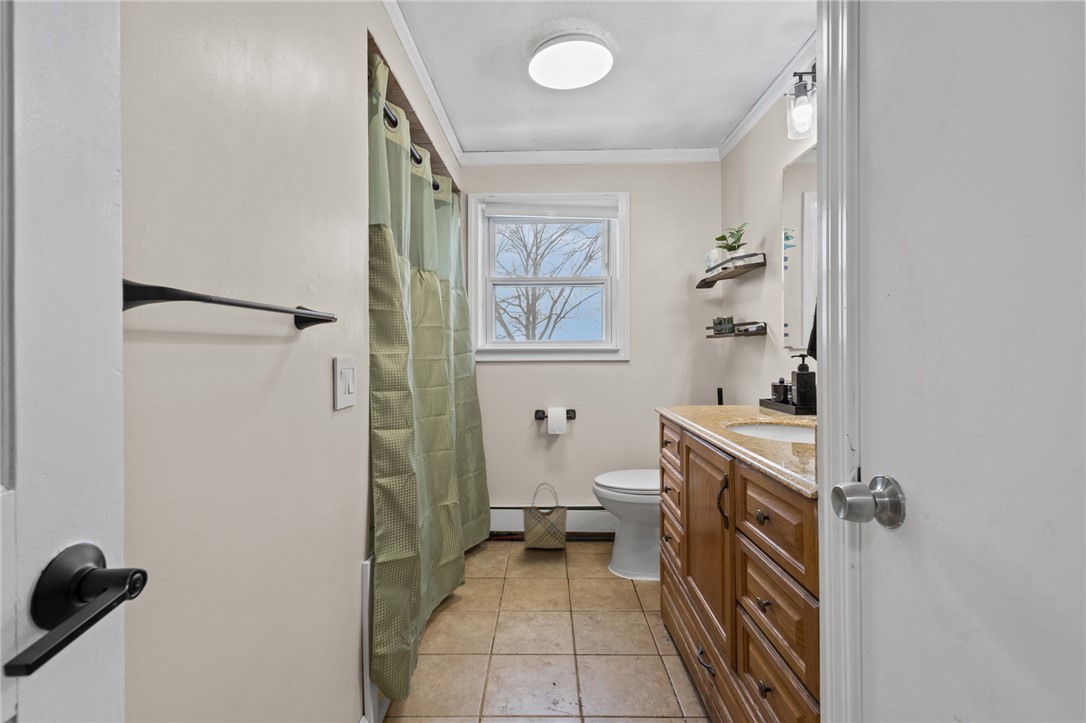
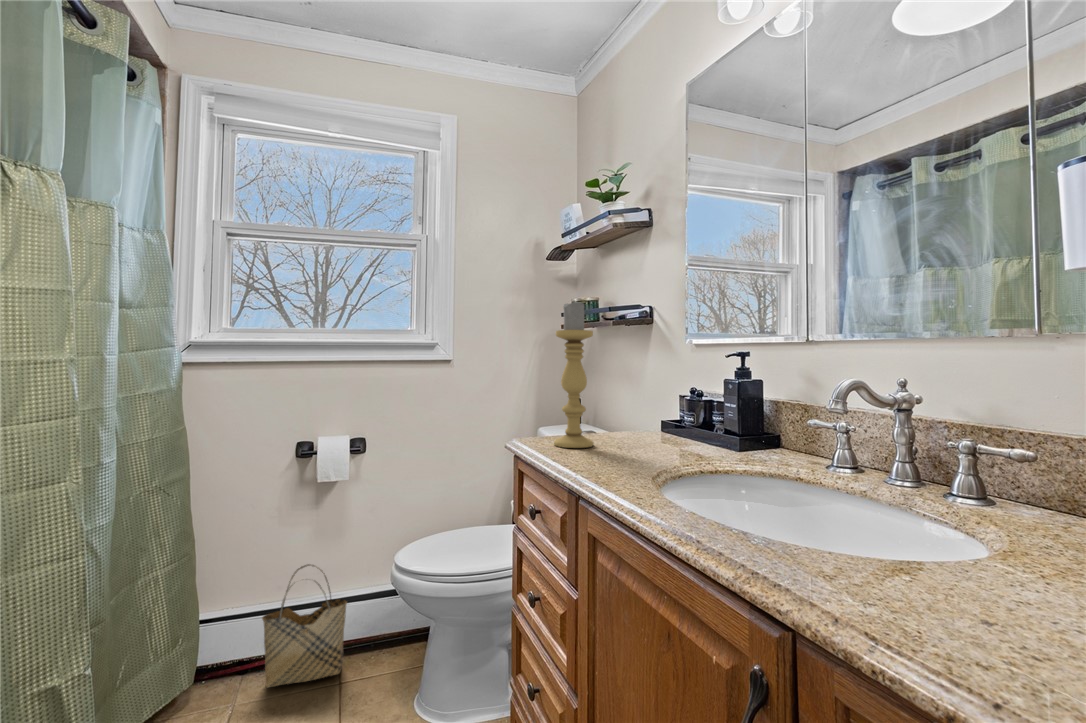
candle holder: none [684,326,708,412] -> present [554,302,593,448]

